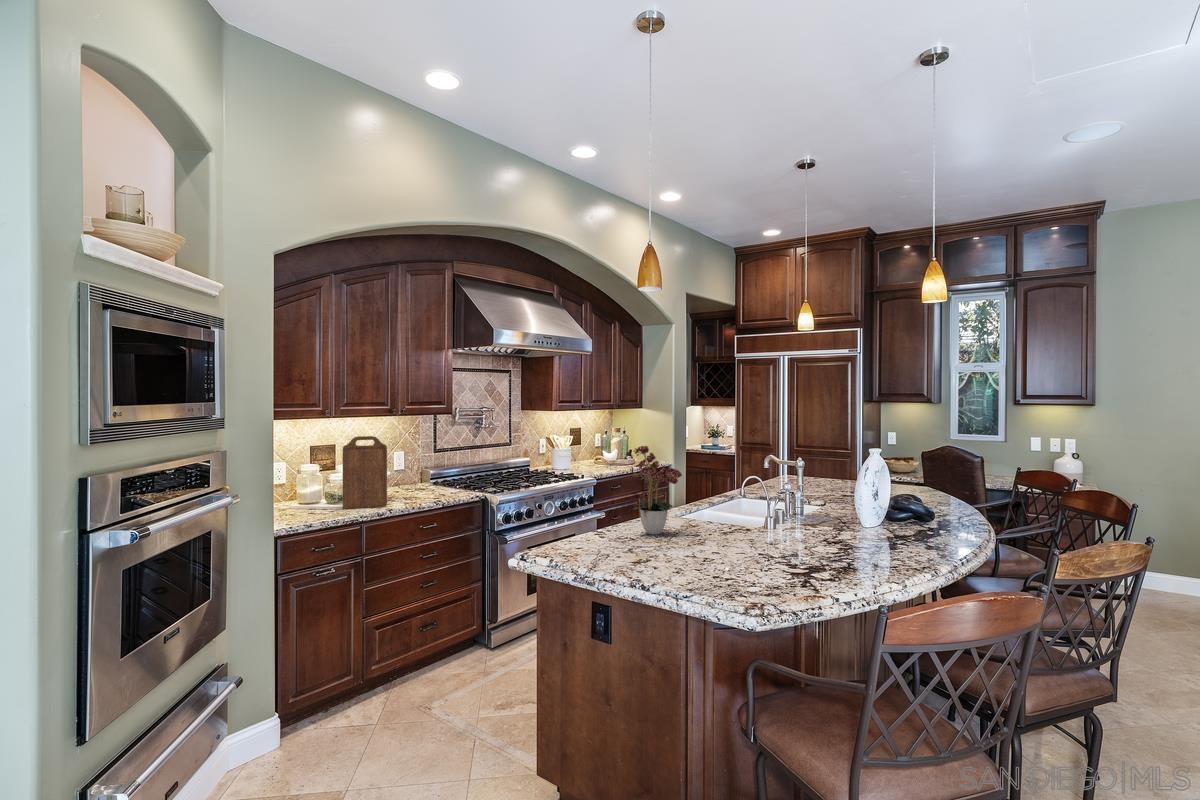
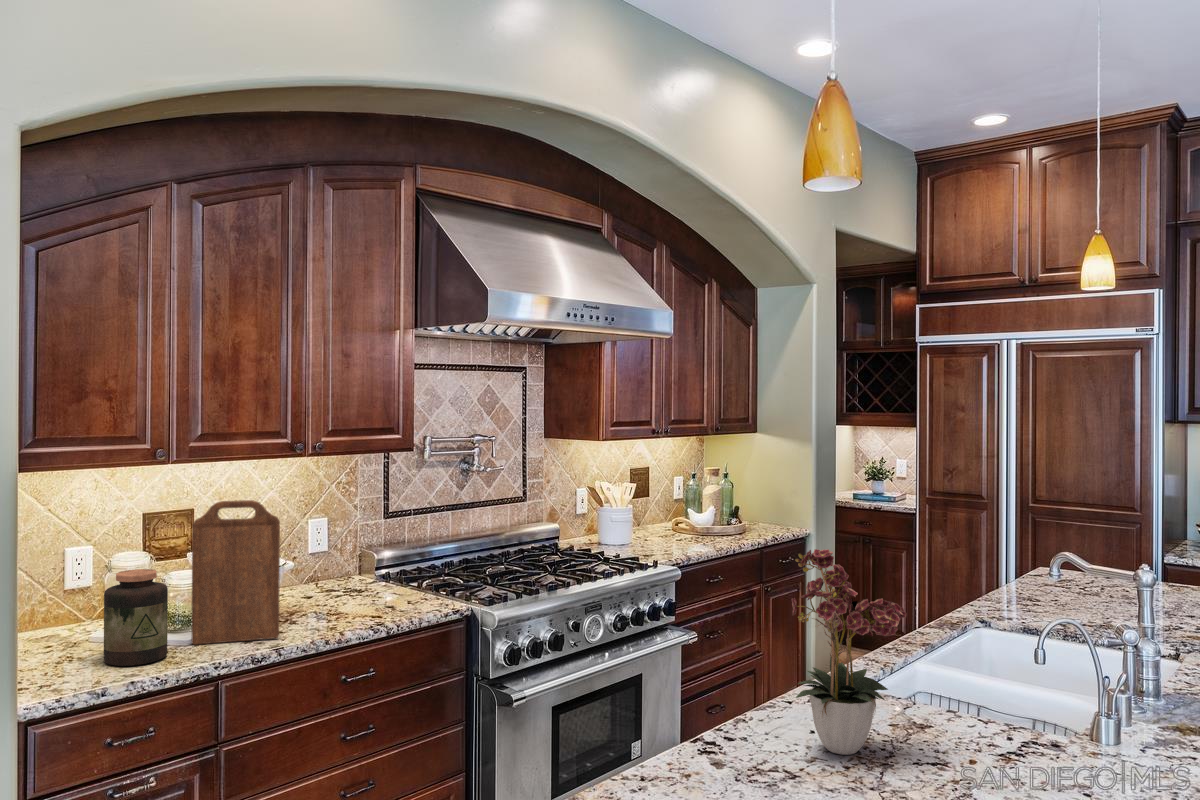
jar: none [301,470,333,516] -> present [104,569,168,666]

